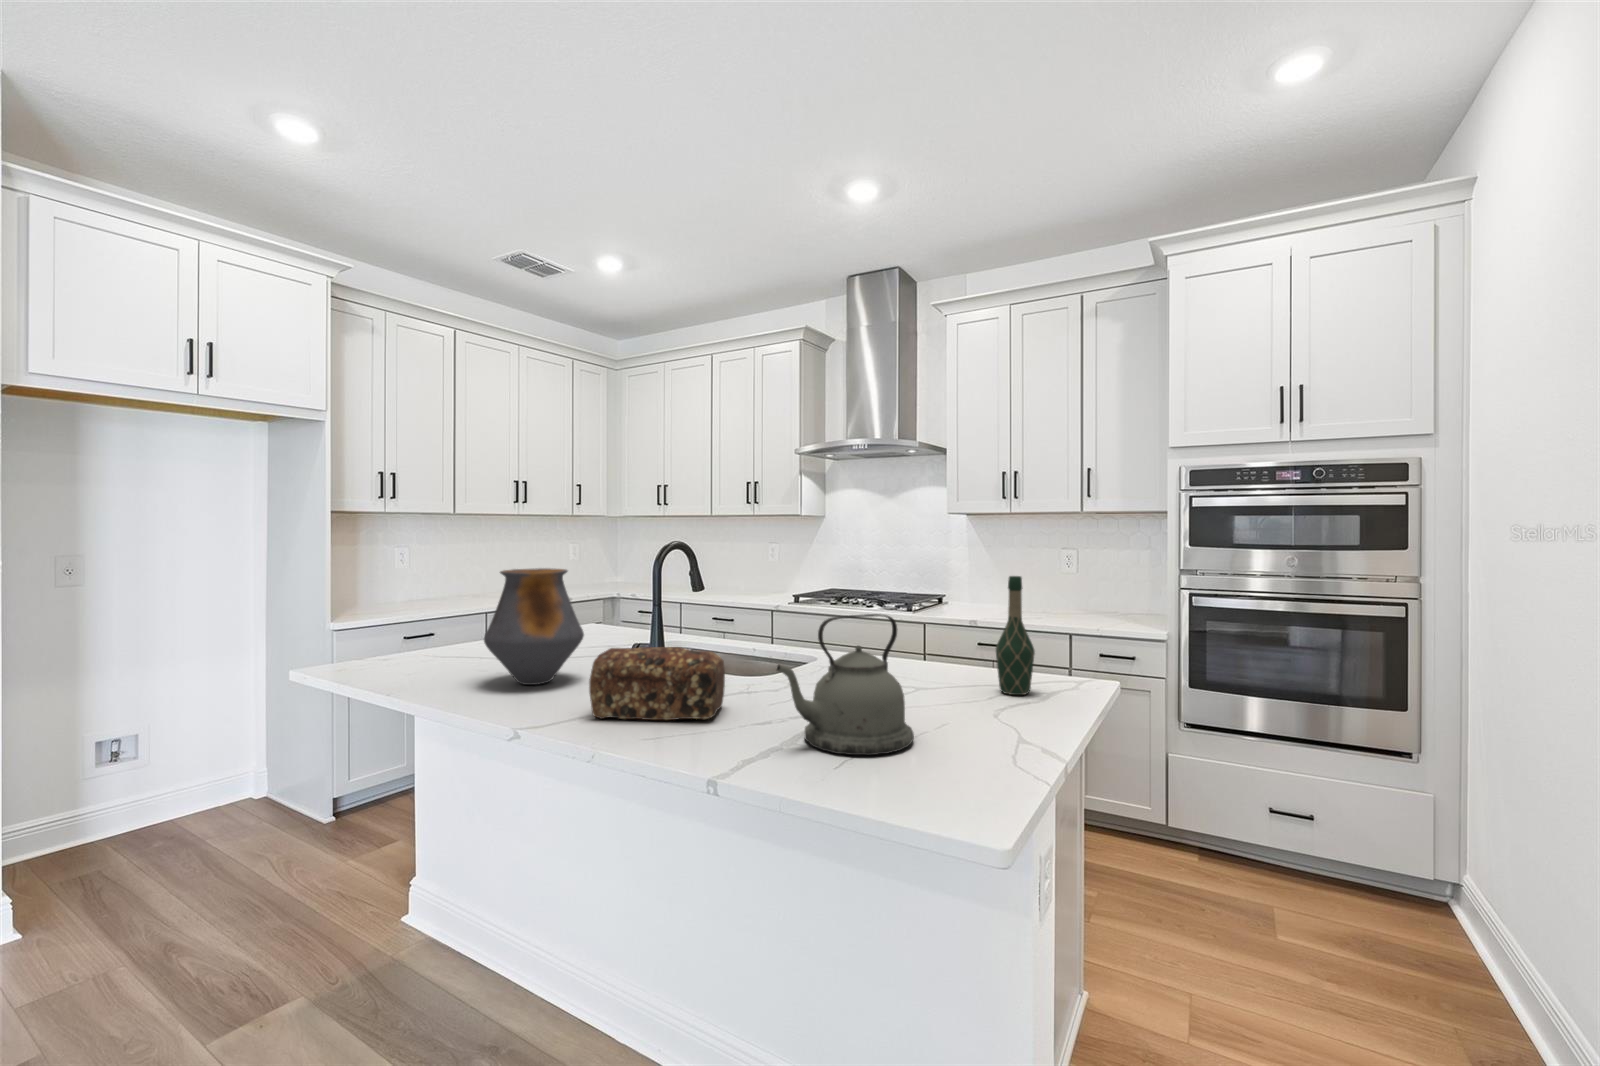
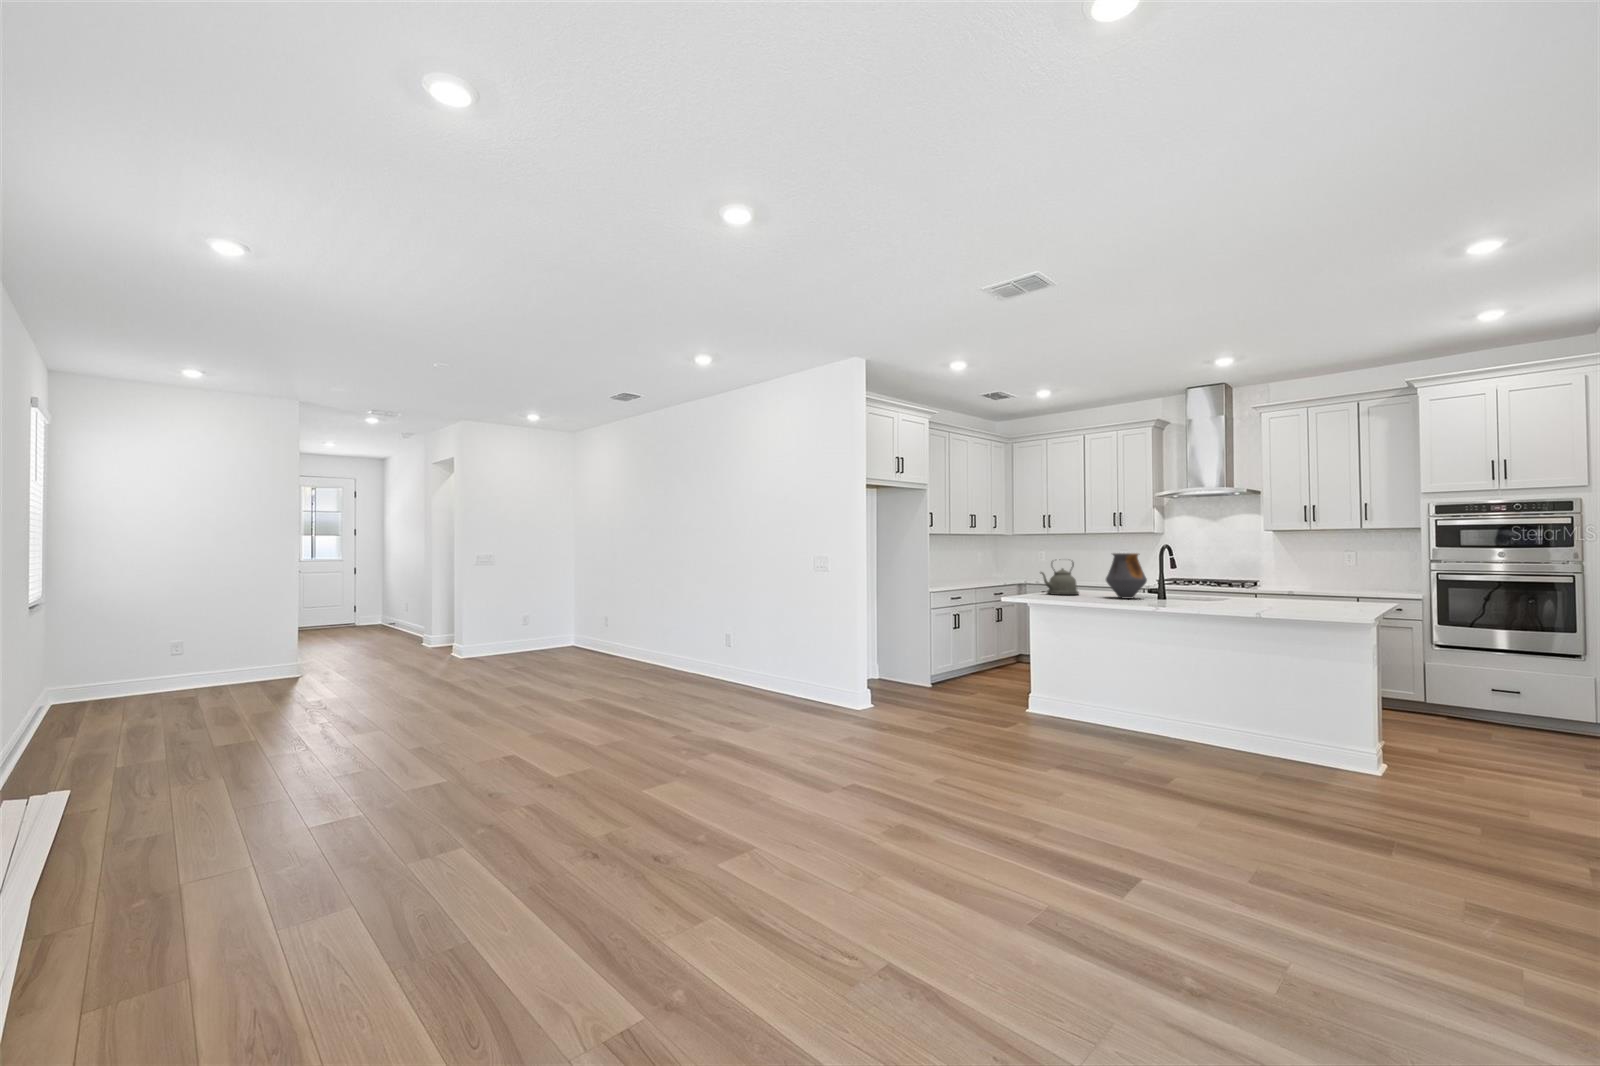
wine bottle: present [996,576,1035,695] -> none [1342,555,1363,604]
kettle: present [777,614,914,755] -> present [1040,562,1079,595]
bread loaf: present [589,647,725,720] -> none [1178,579,1235,604]

